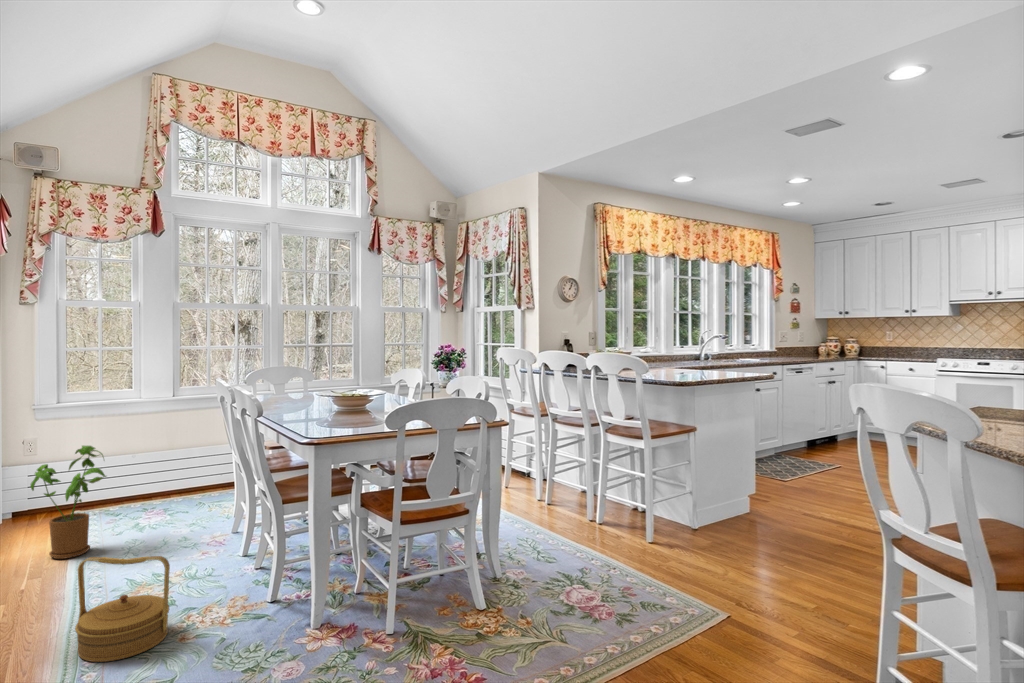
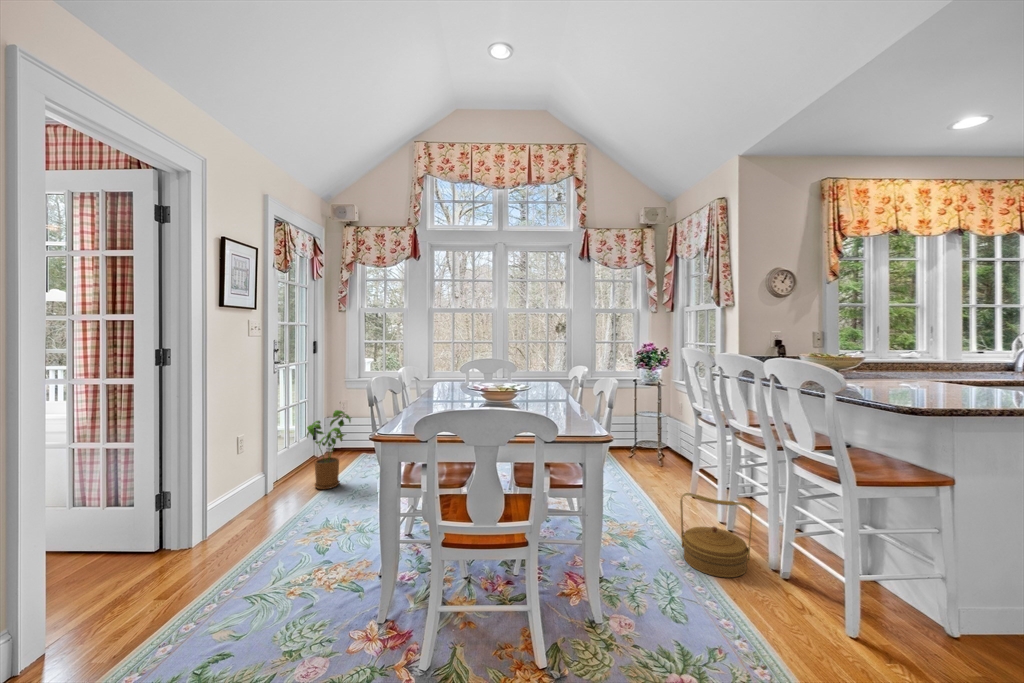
basket: present [75,556,170,662] -> present [680,493,752,578]

